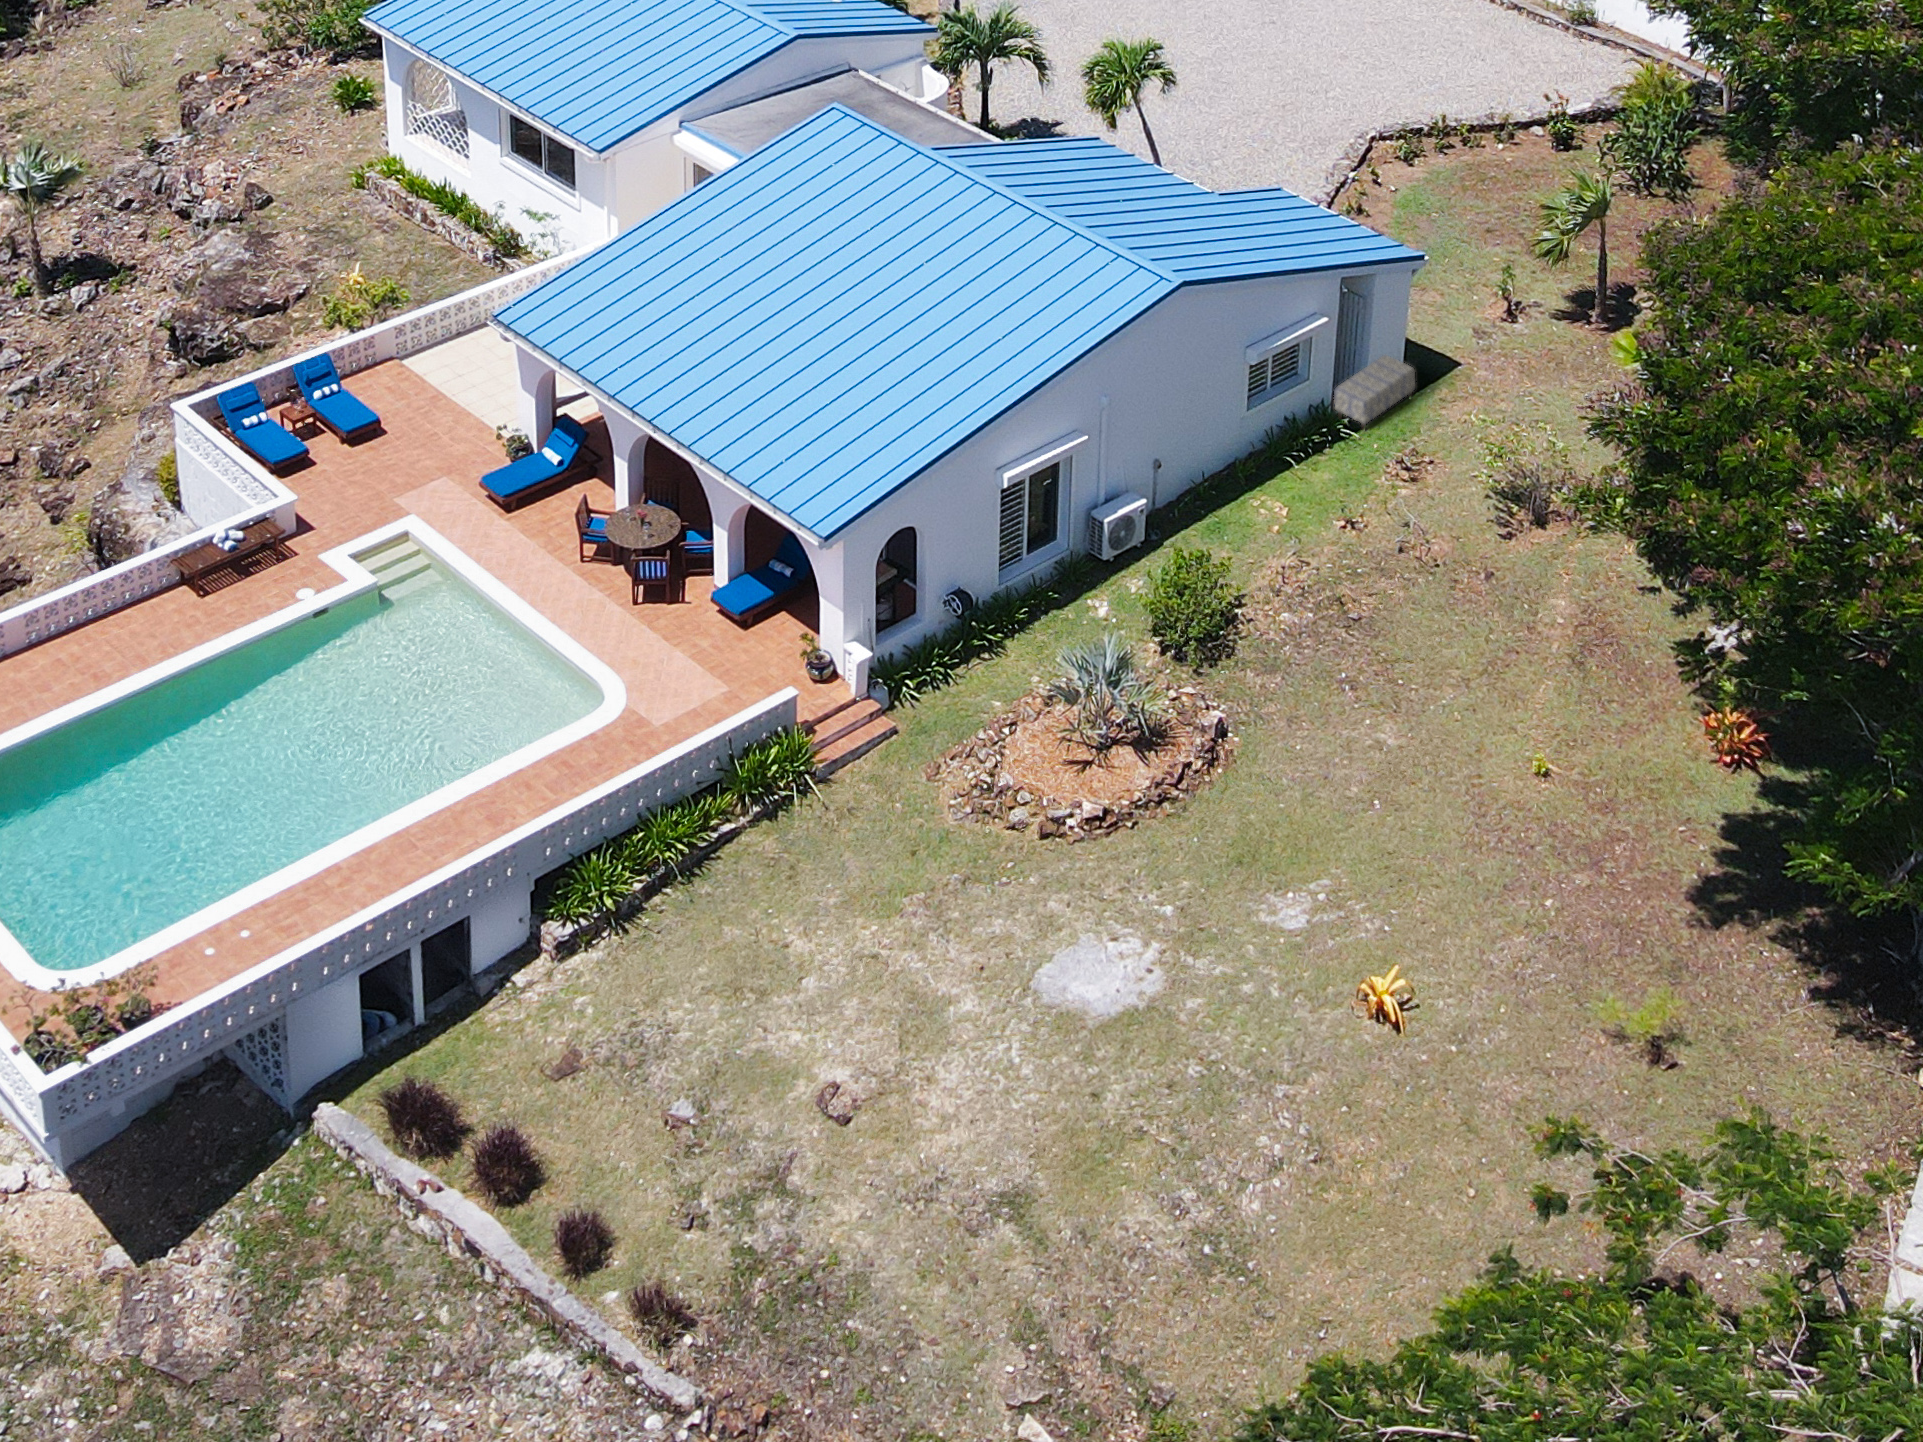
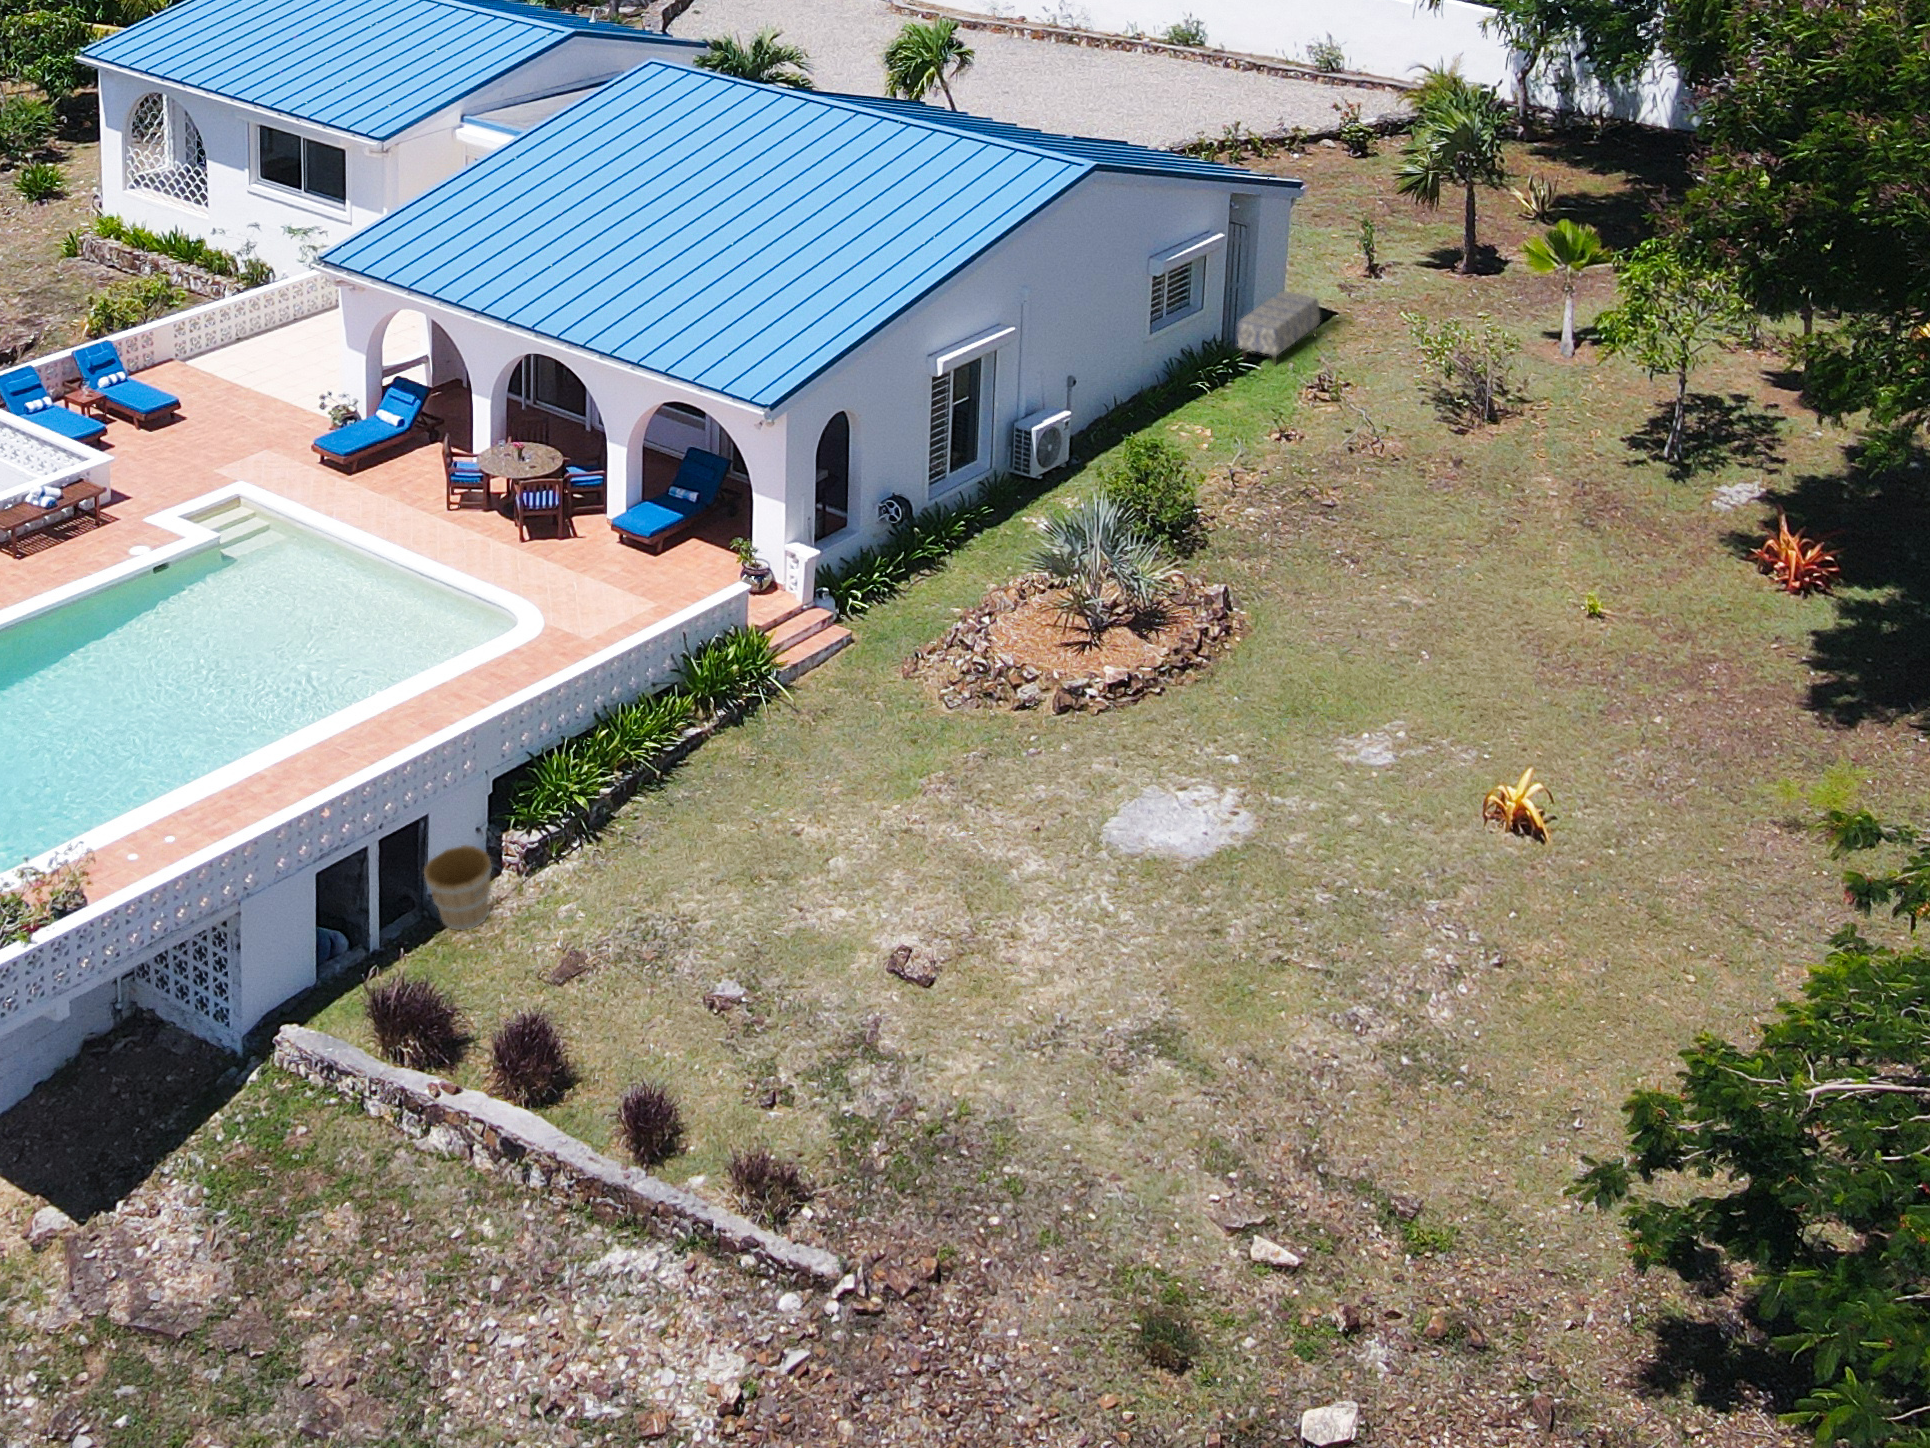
wooden bucket: none [467,932,524,1007] -> present [424,845,492,931]

